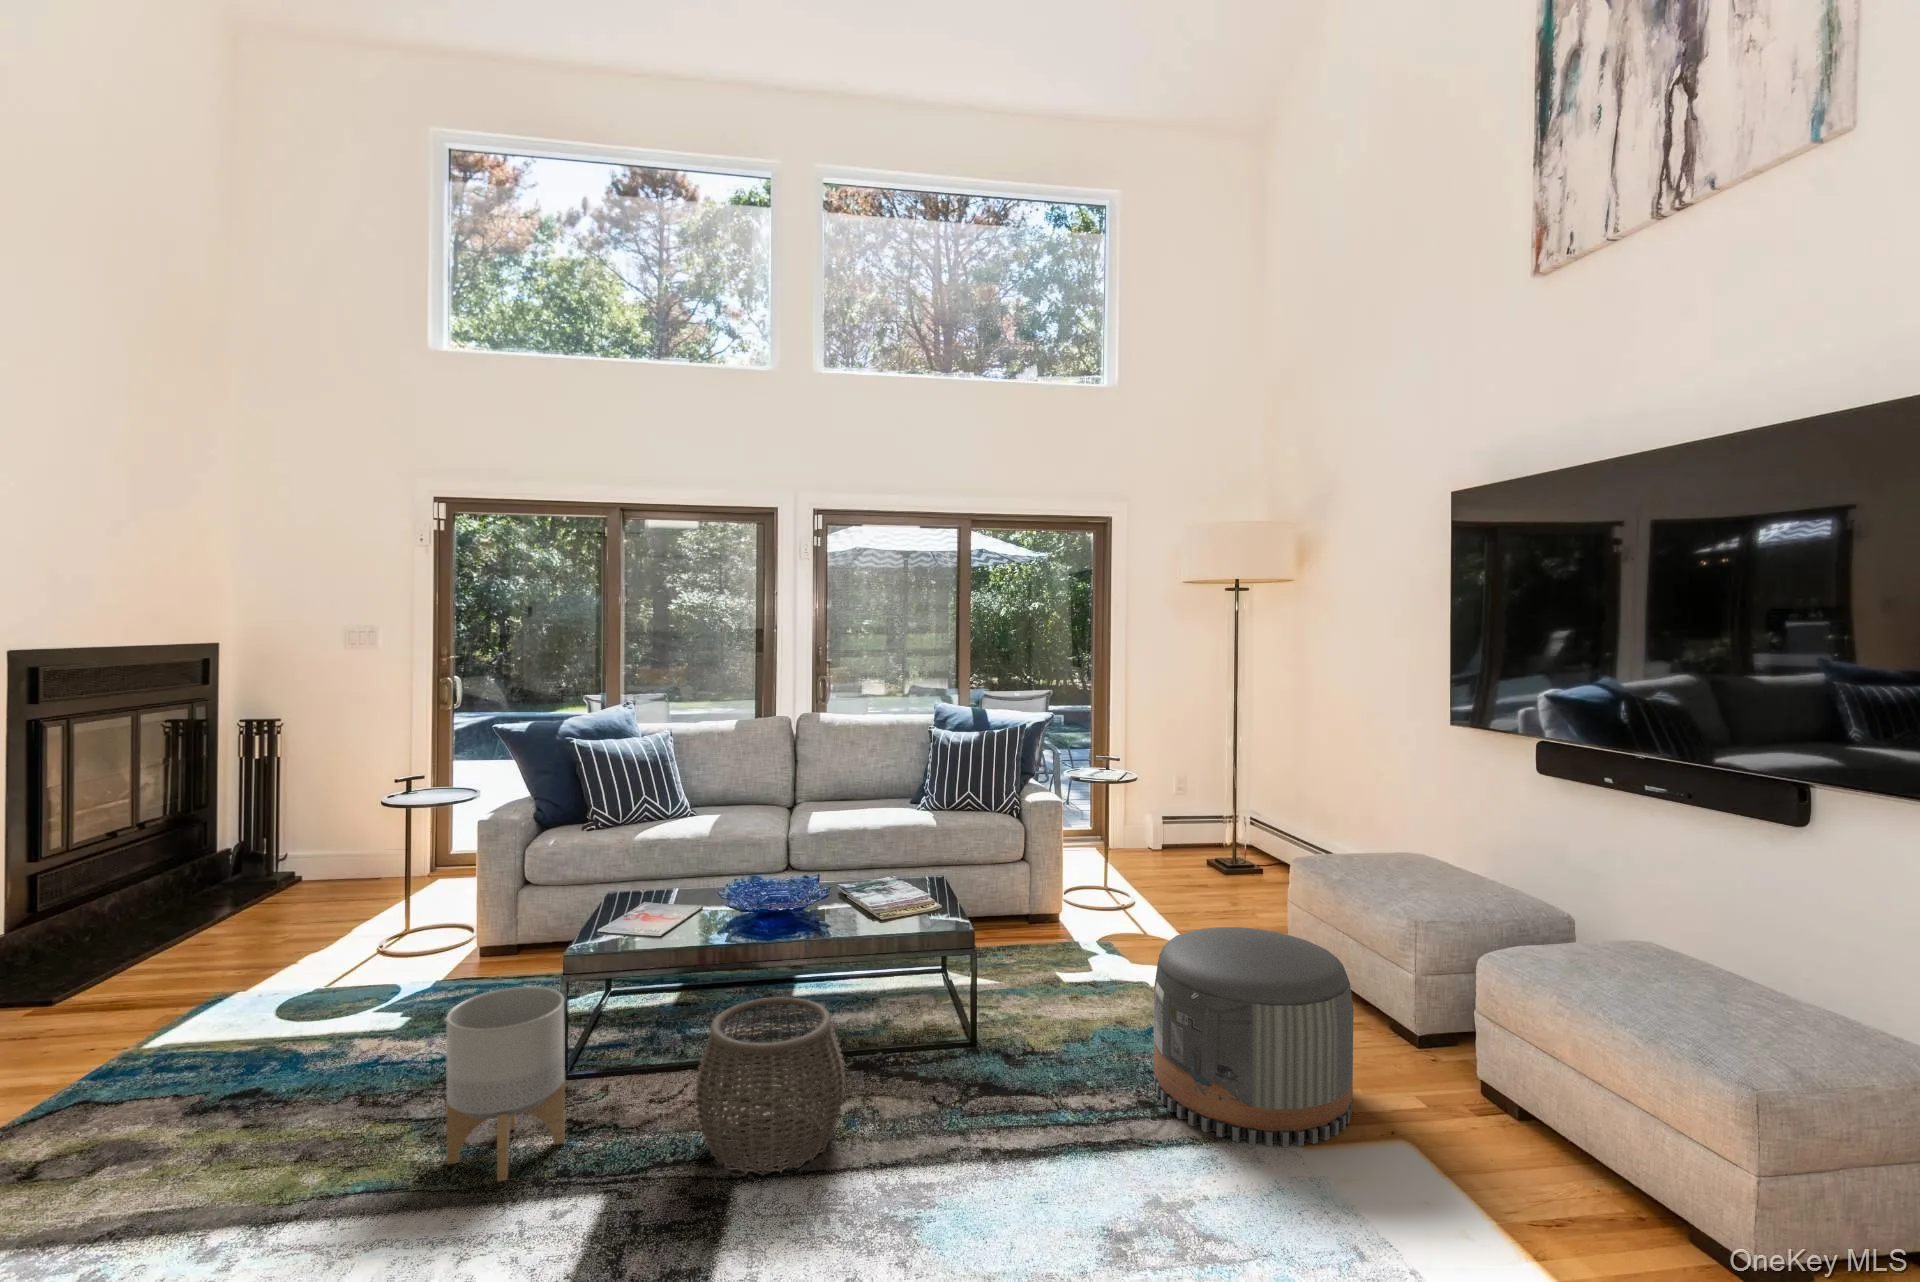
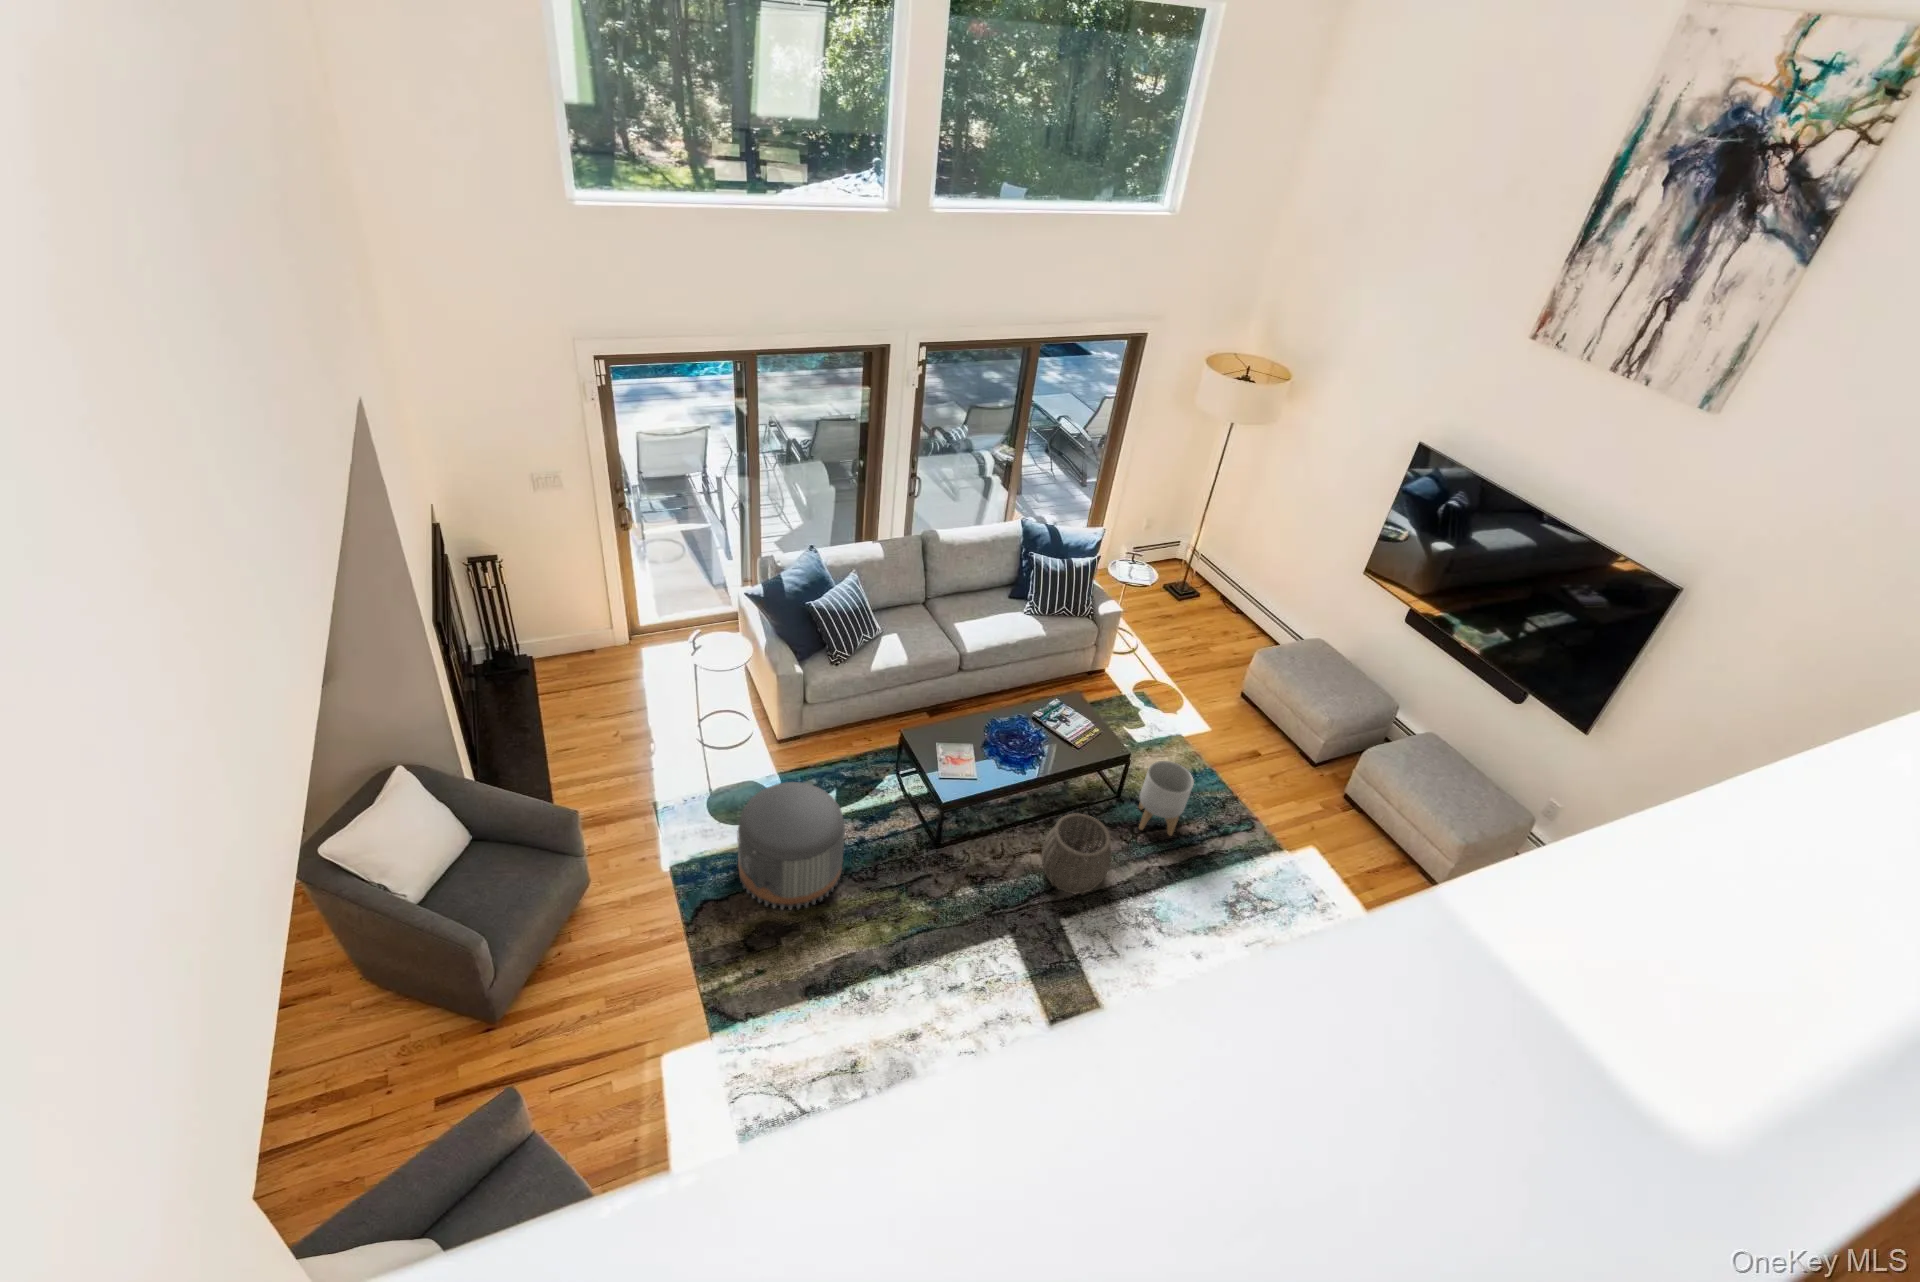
pouf: present [1154,927,1353,1147] -> present [737,782,845,910]
planter: present [446,987,565,1182] -> present [1139,761,1194,836]

